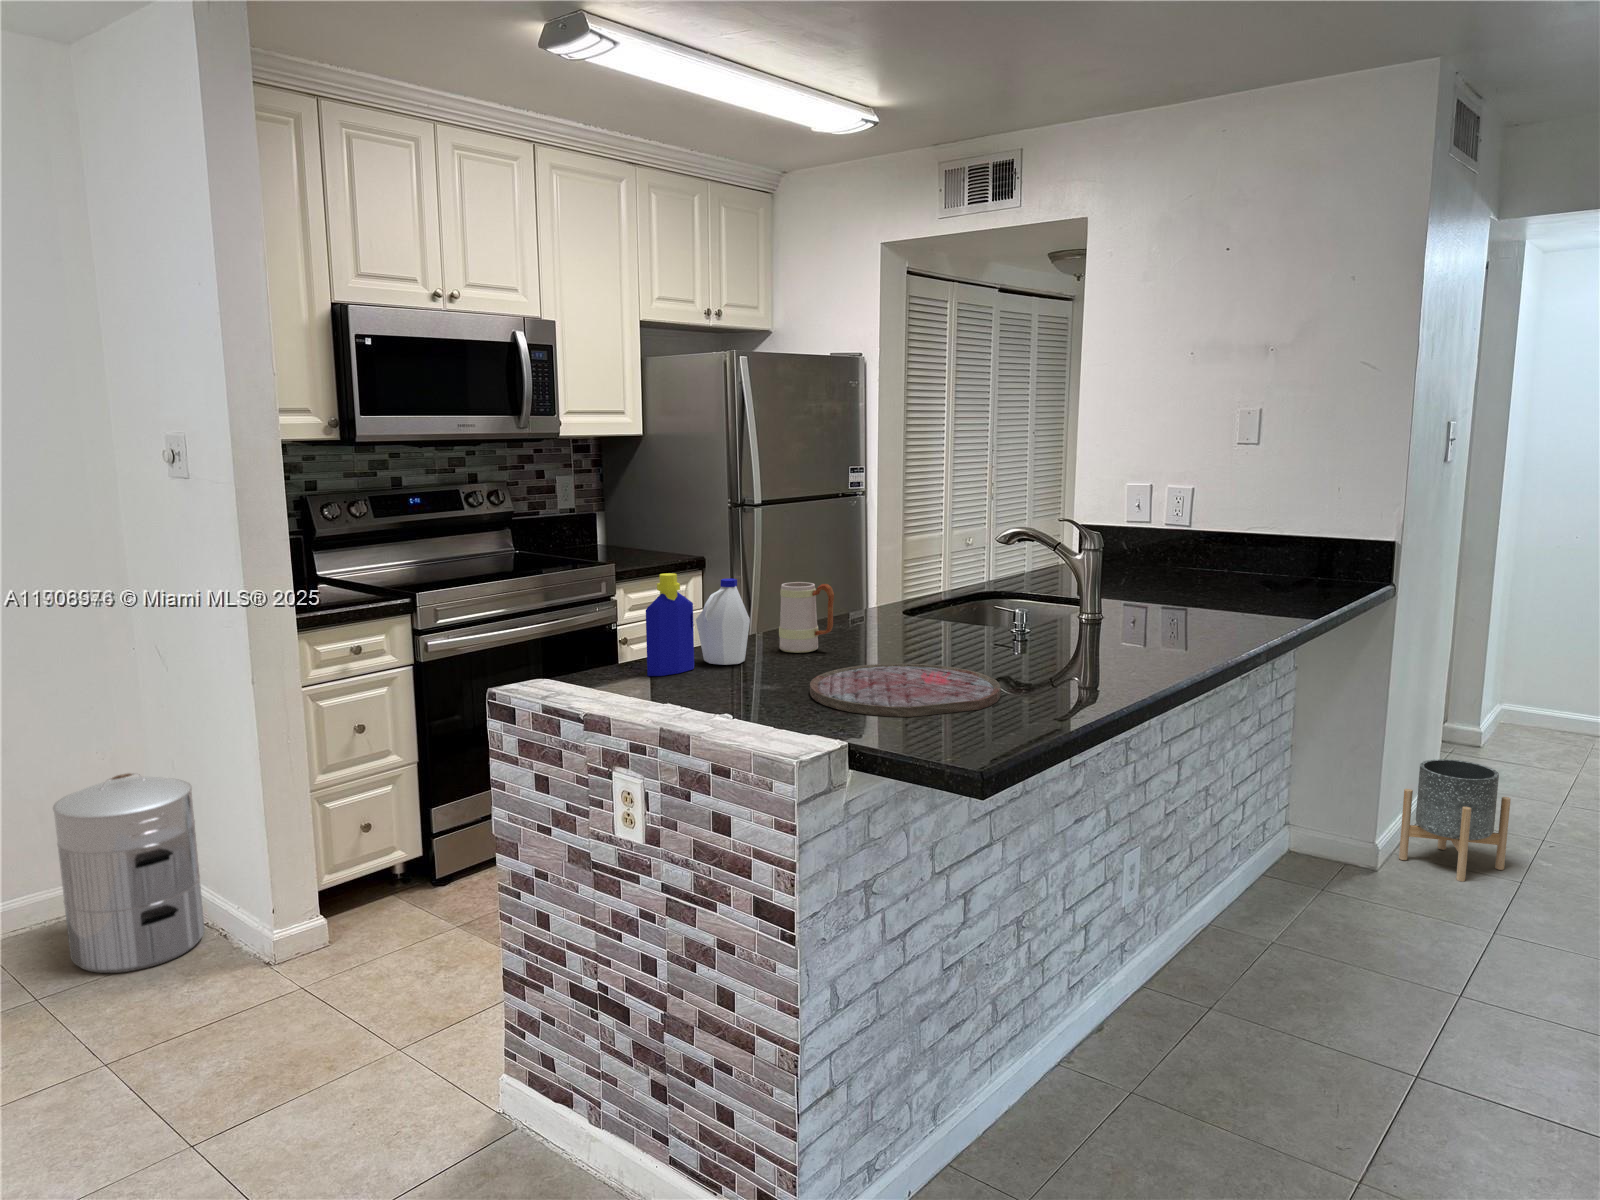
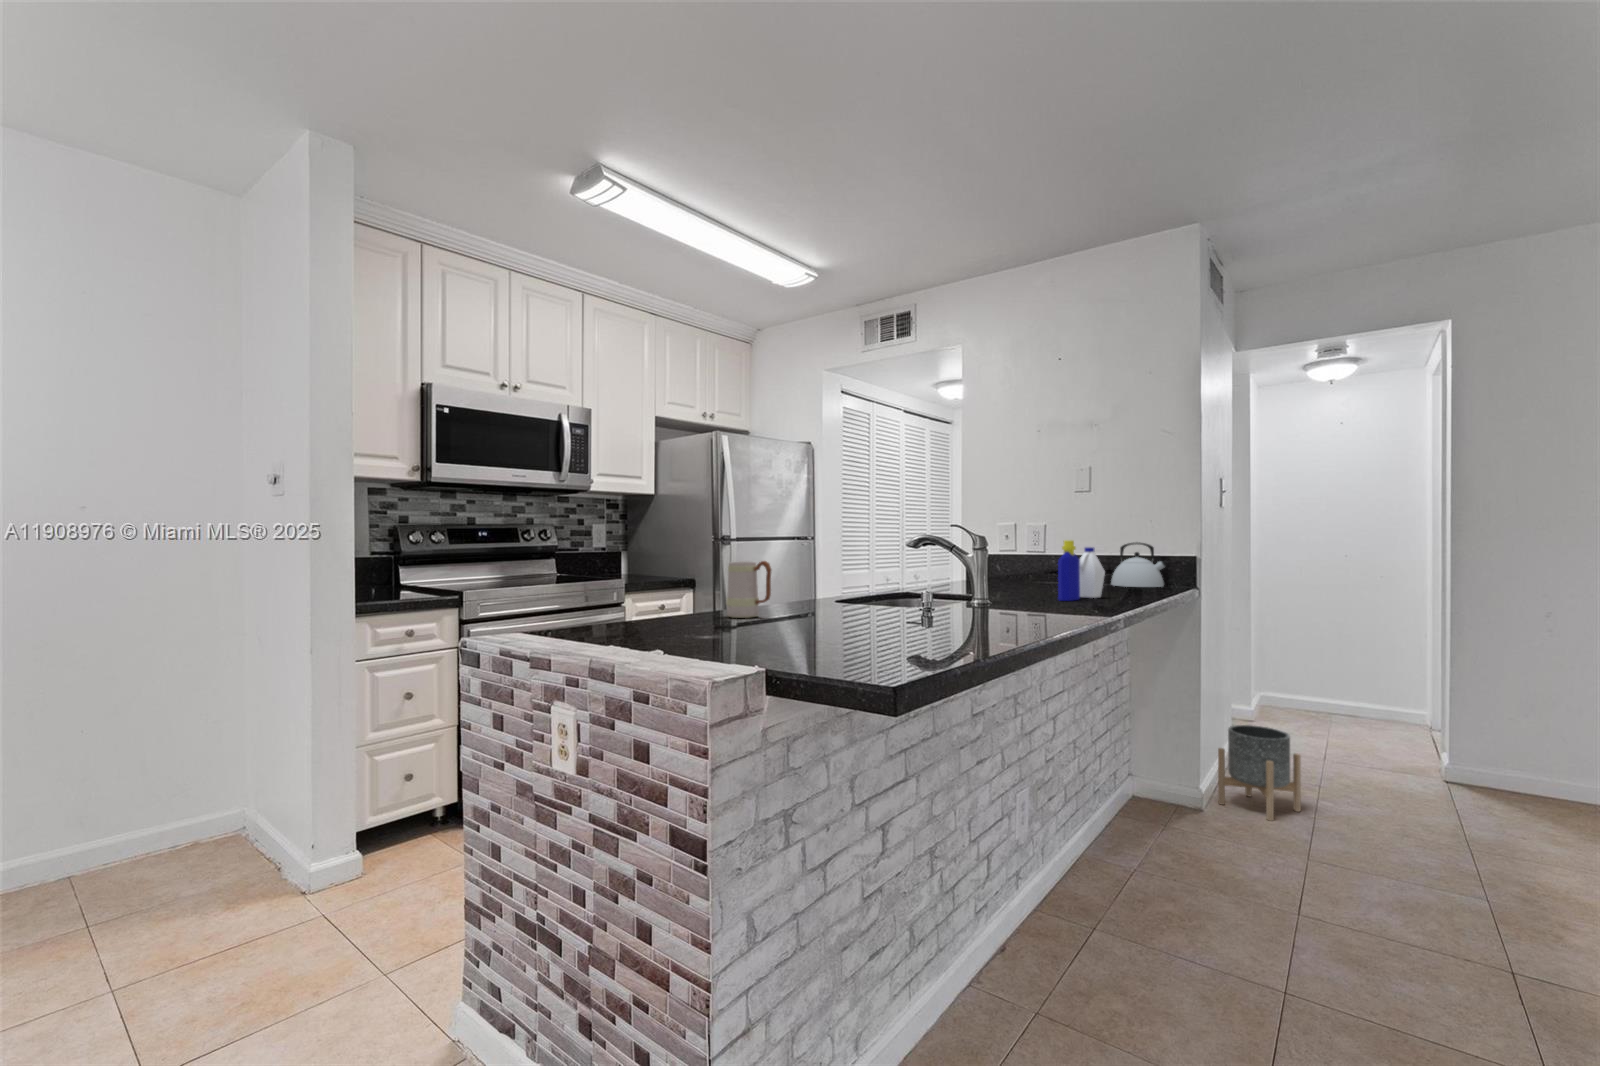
kettle: none [1276,519,1352,581] -> present [1111,542,1166,587]
bottle: present [646,573,750,676] -> present [1058,540,1105,601]
cutting board: present [810,664,1001,717] -> none [740,619,909,651]
waste bin: present [53,773,205,973] -> none [135,731,263,905]

